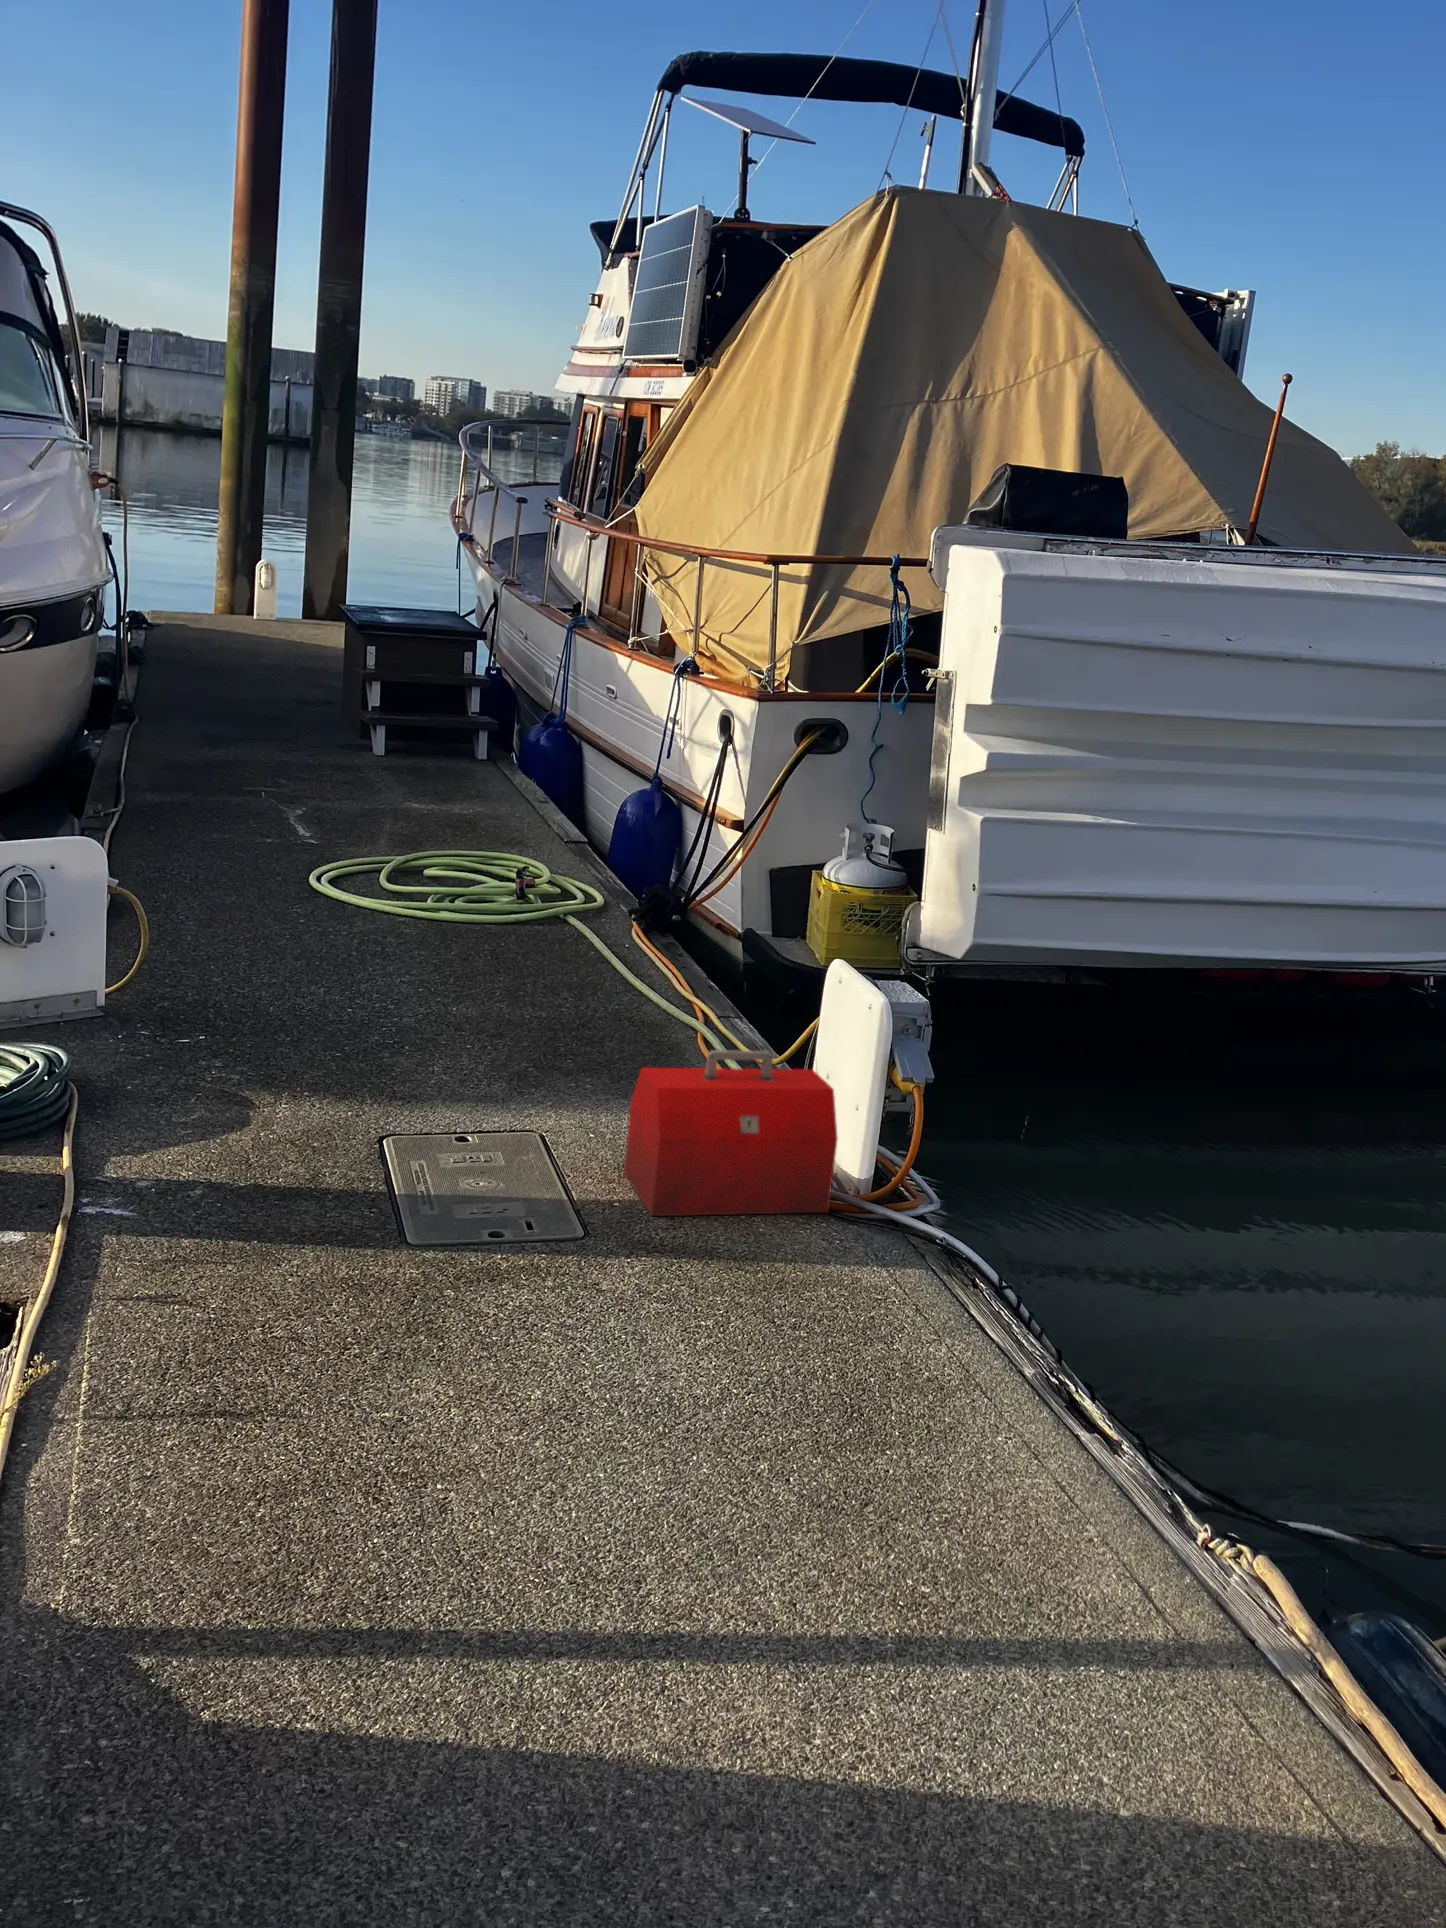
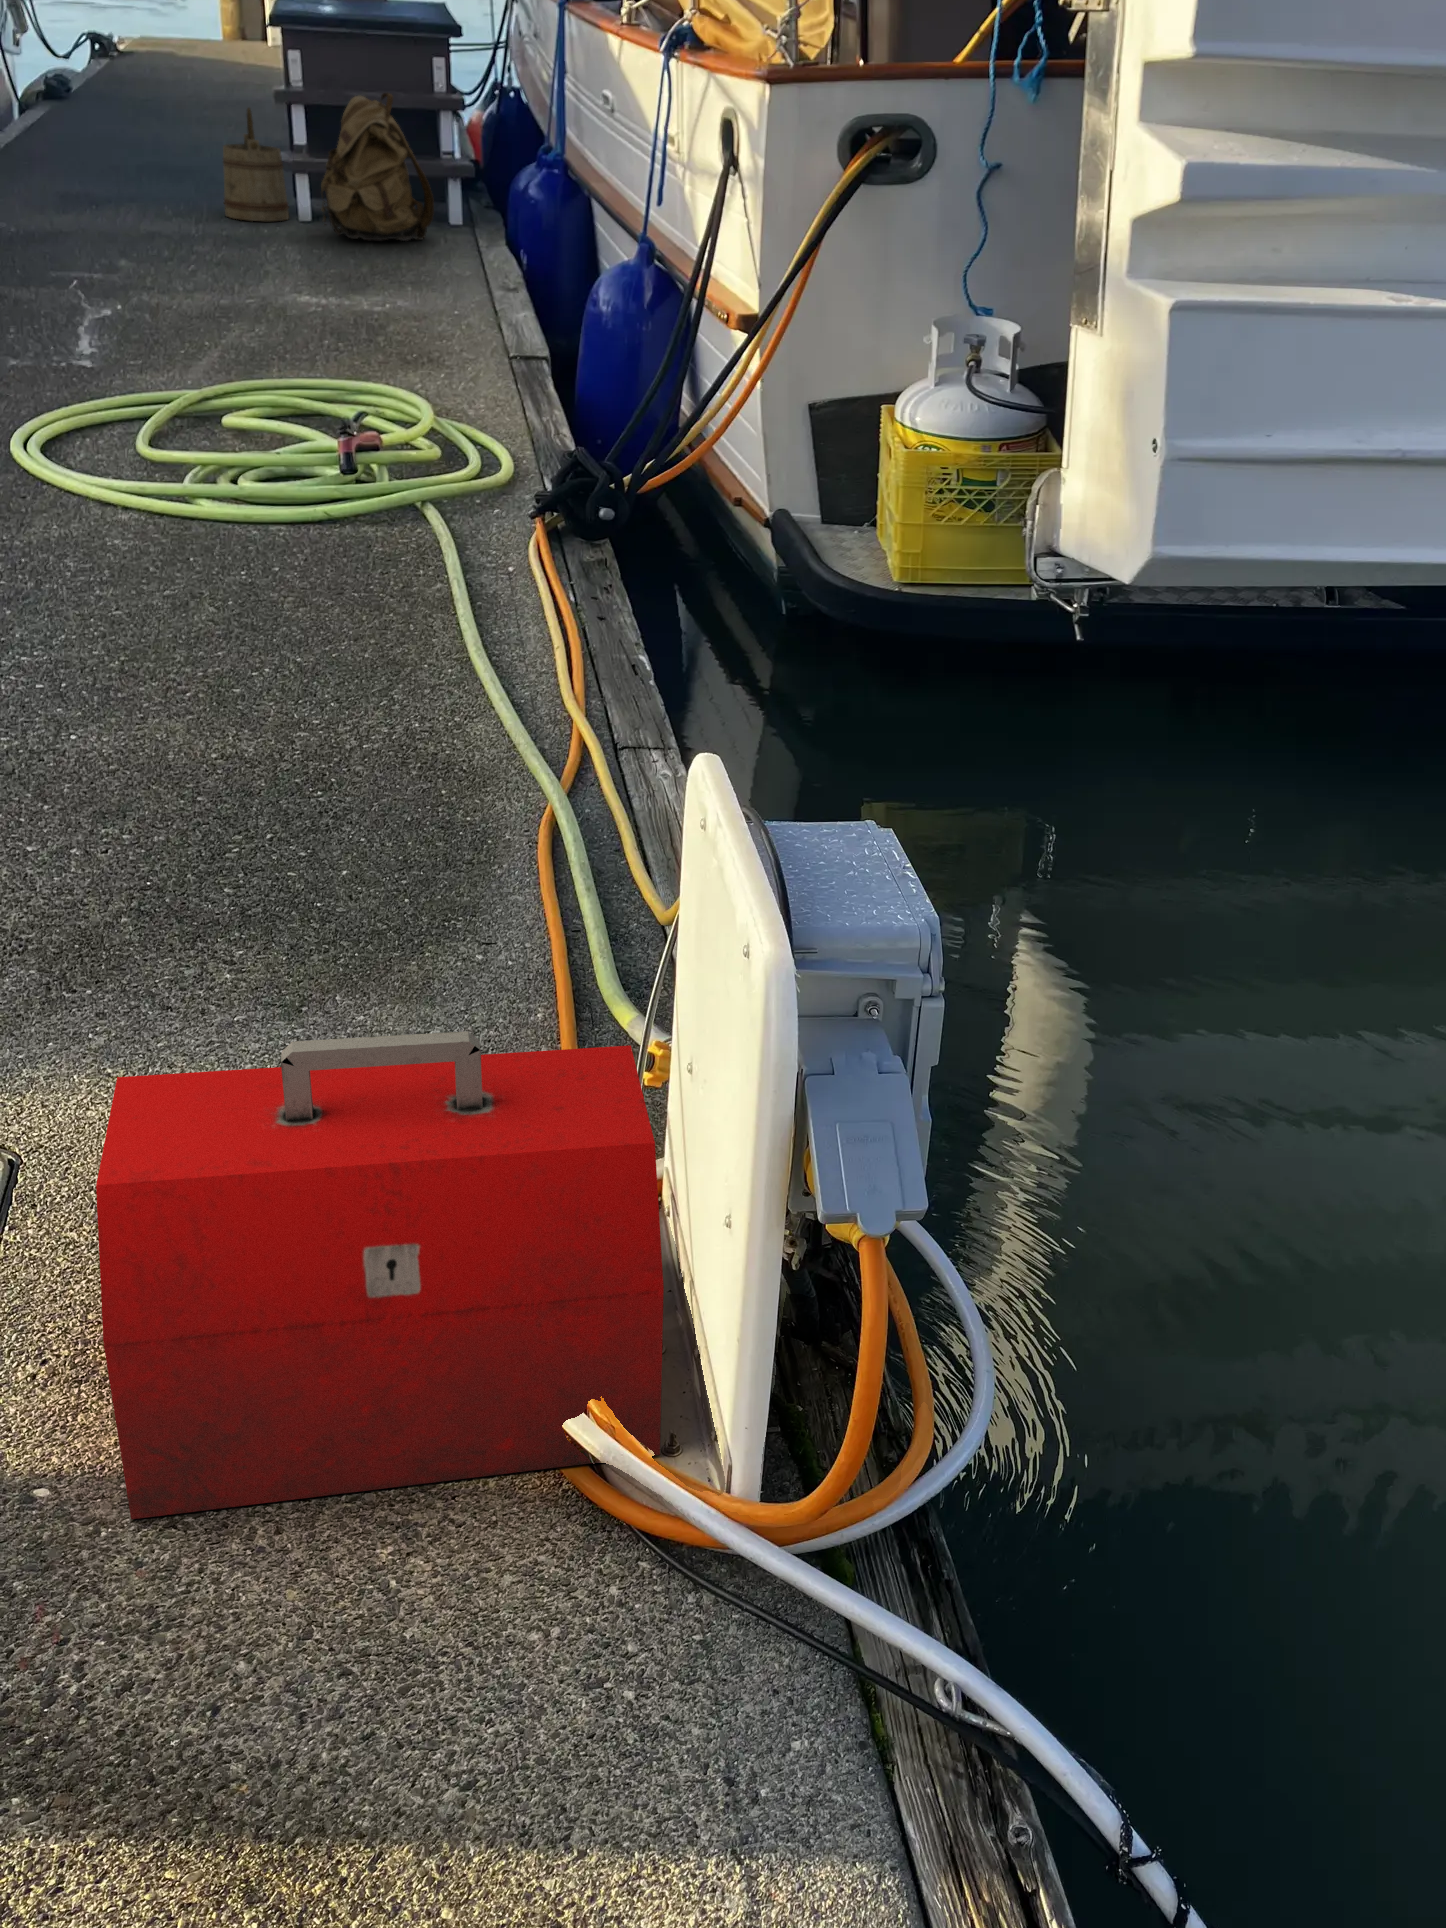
backpack: none [406,681,480,770] -> present [321,93,434,241]
bucket: none [331,685,375,756] -> present [223,108,289,221]

